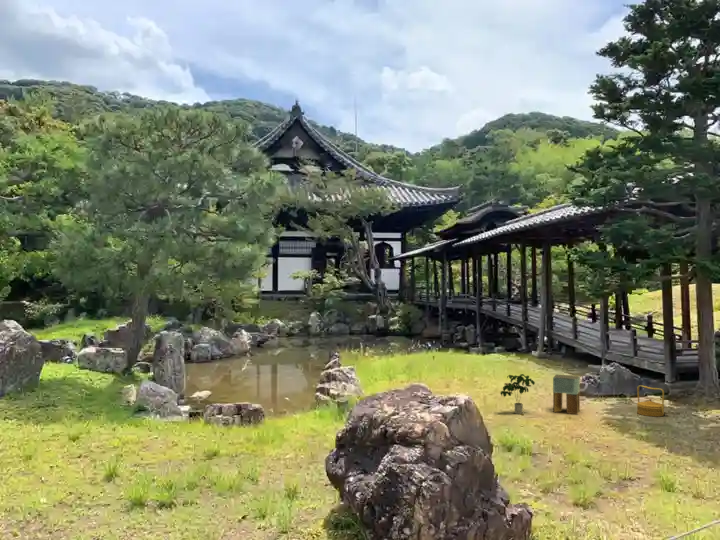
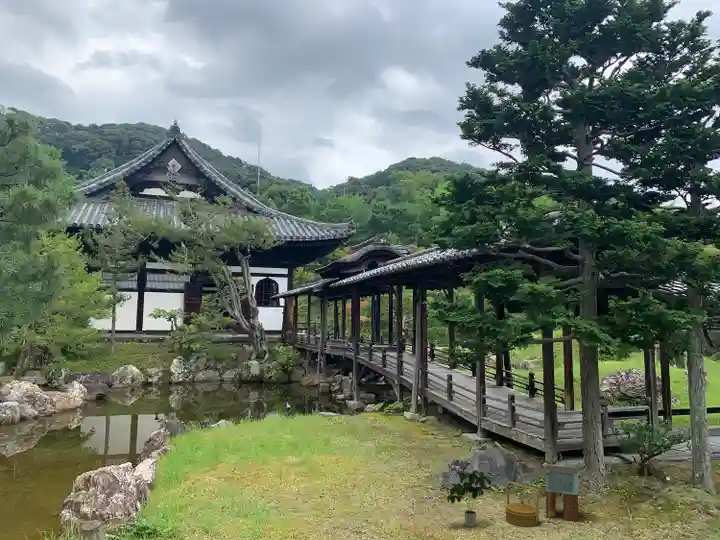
potted plant: present [500,374,535,414] -> present [447,470,491,527]
stool: present [553,375,580,414] -> present [546,465,578,521]

